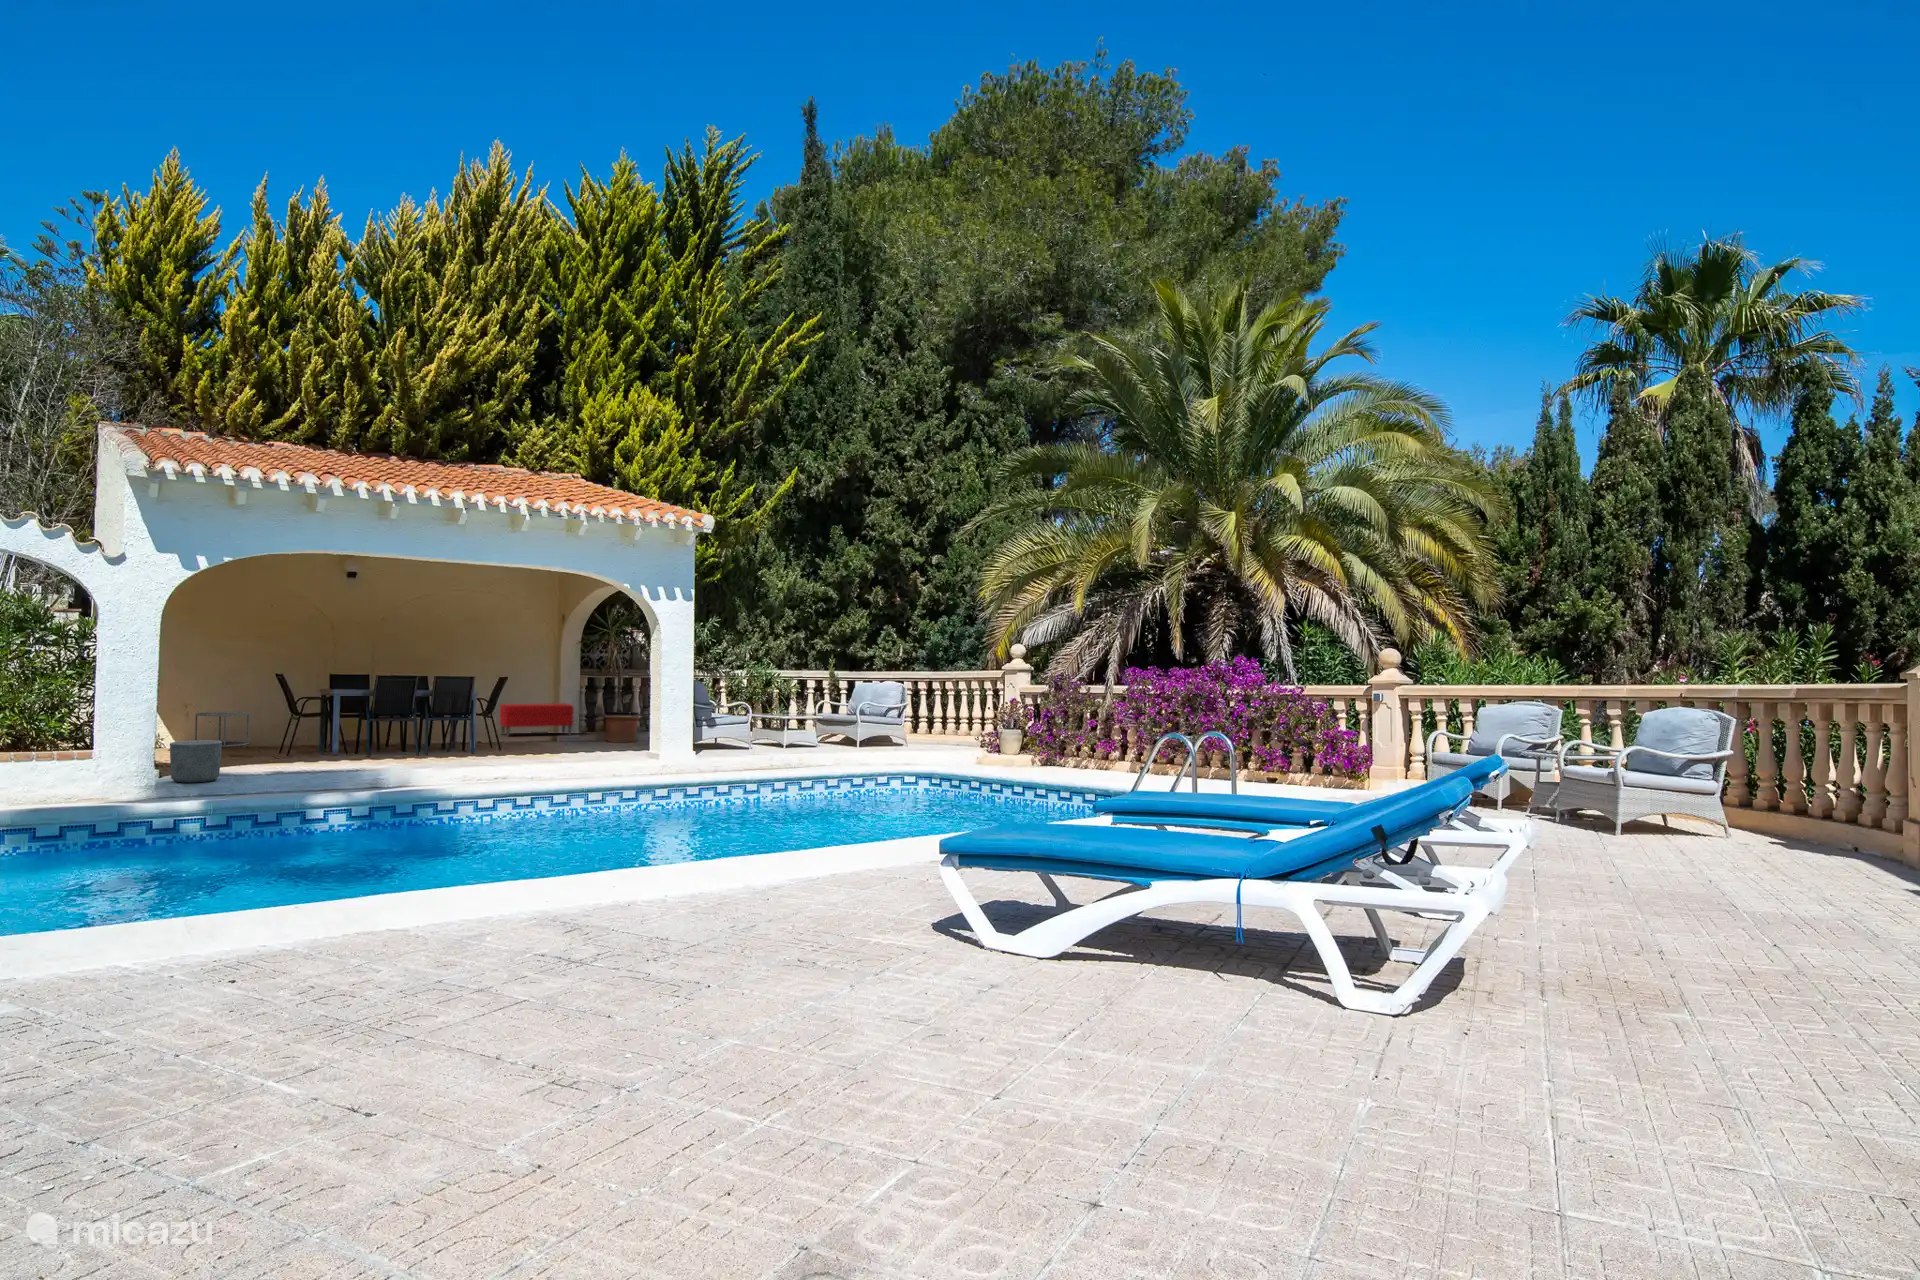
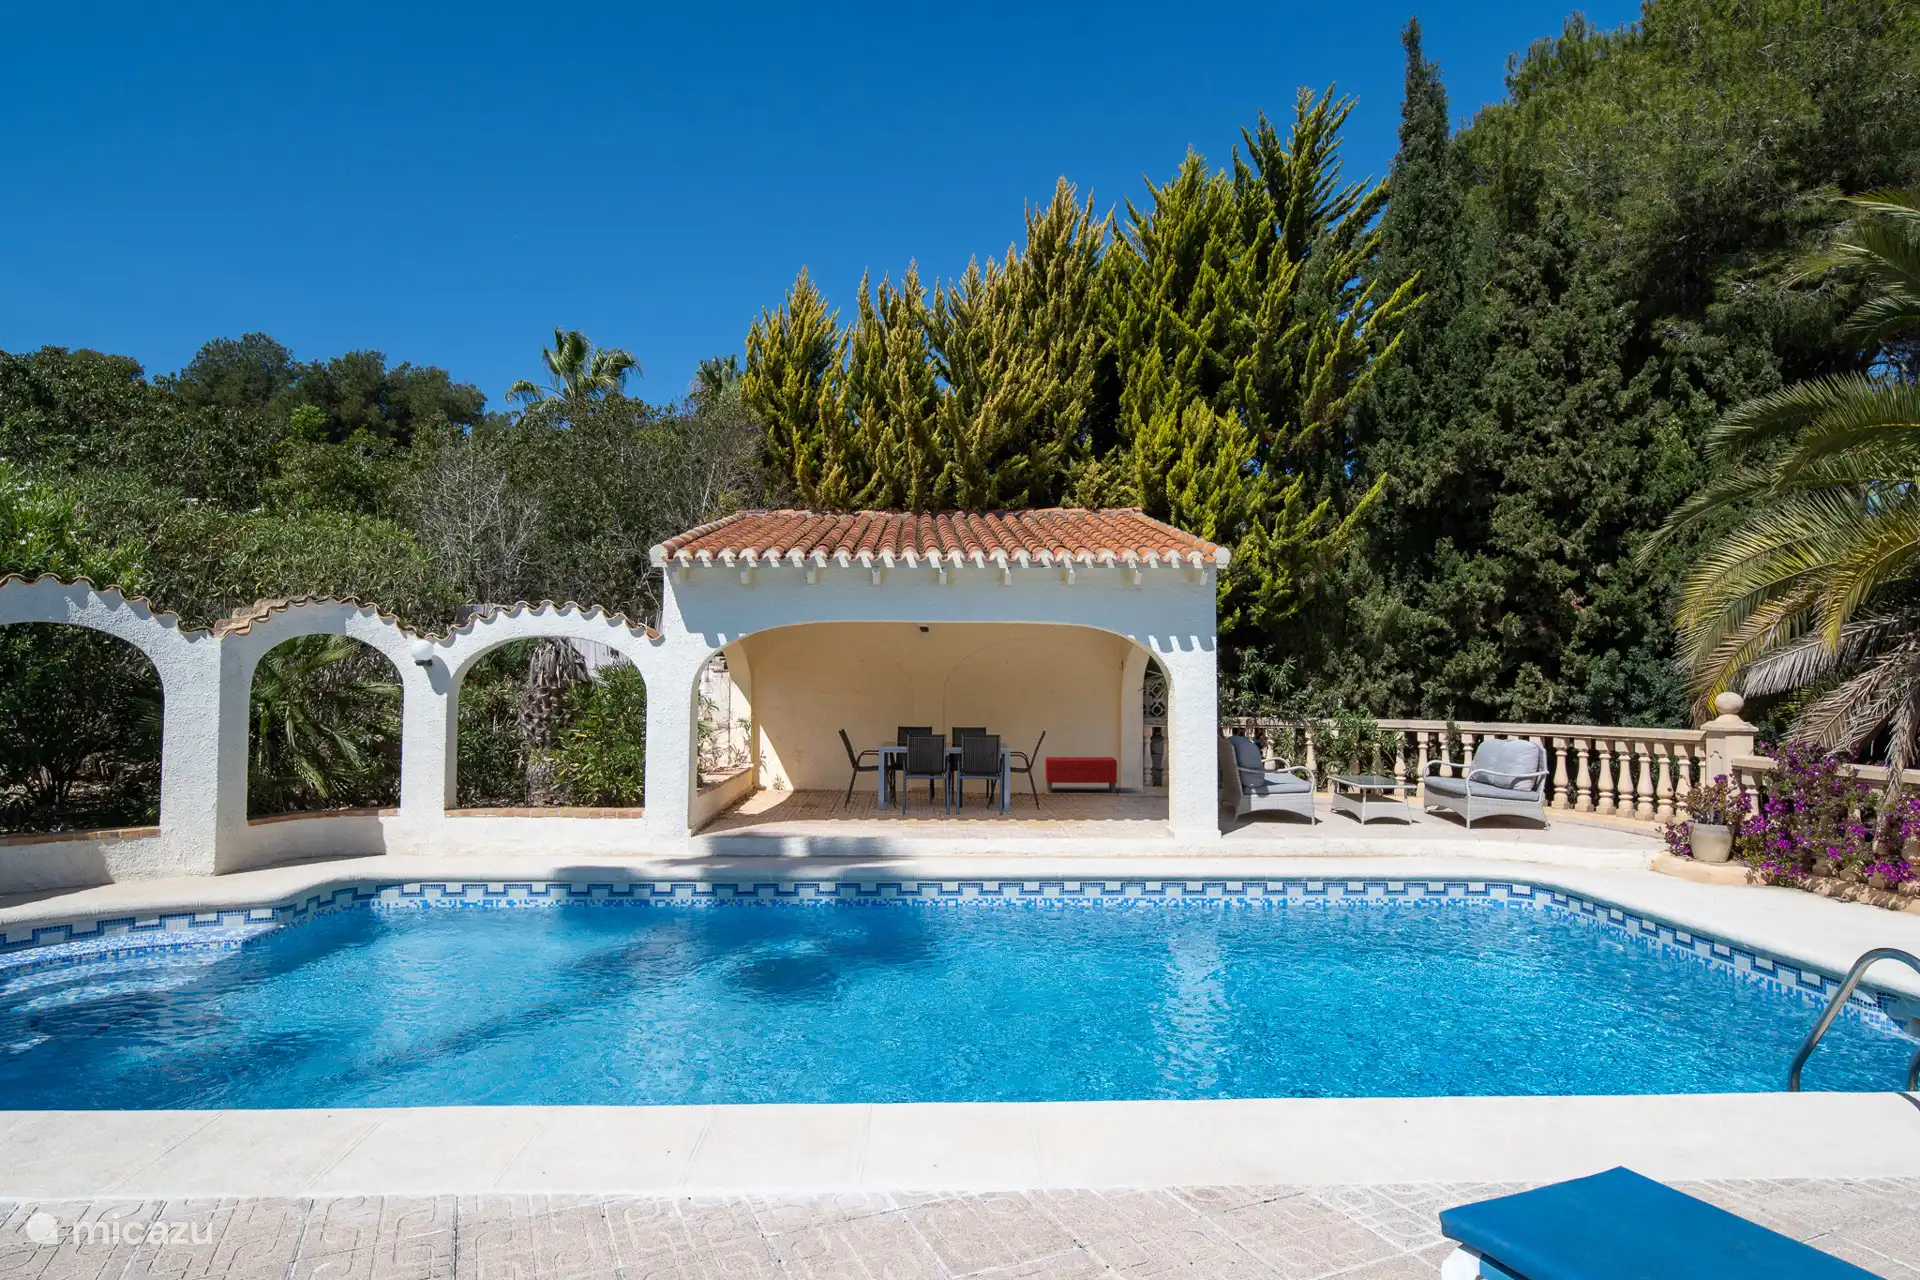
side table: present [195,712,249,747] -> none [780,761,822,795]
planter: present [170,740,222,783] -> none [698,799,740,841]

